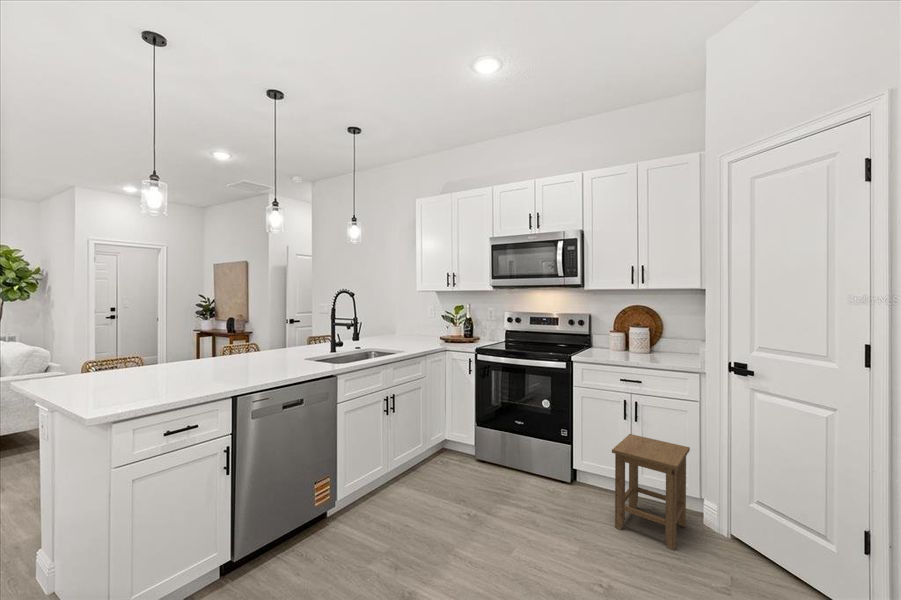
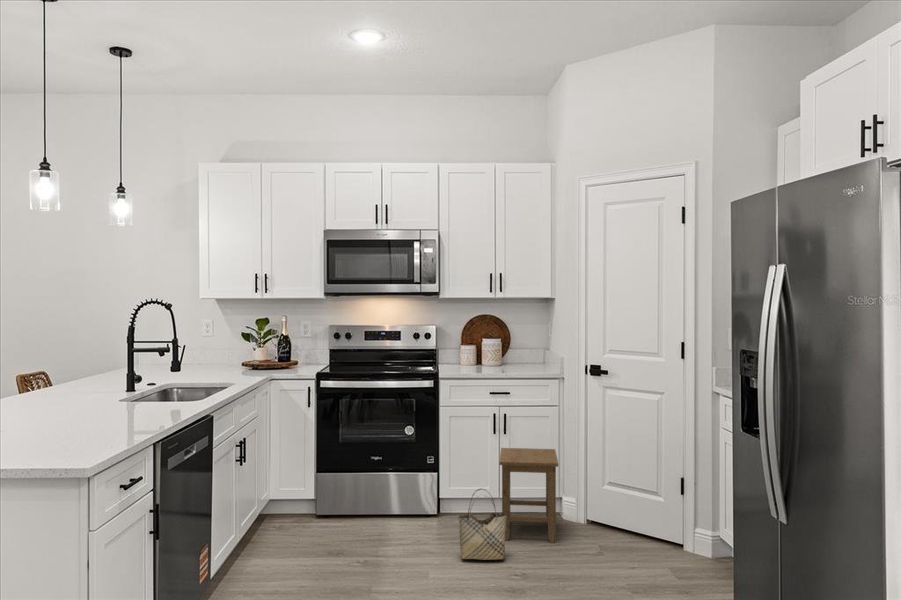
woven basket: none [556,472,607,551] -> present [458,489,506,560]

